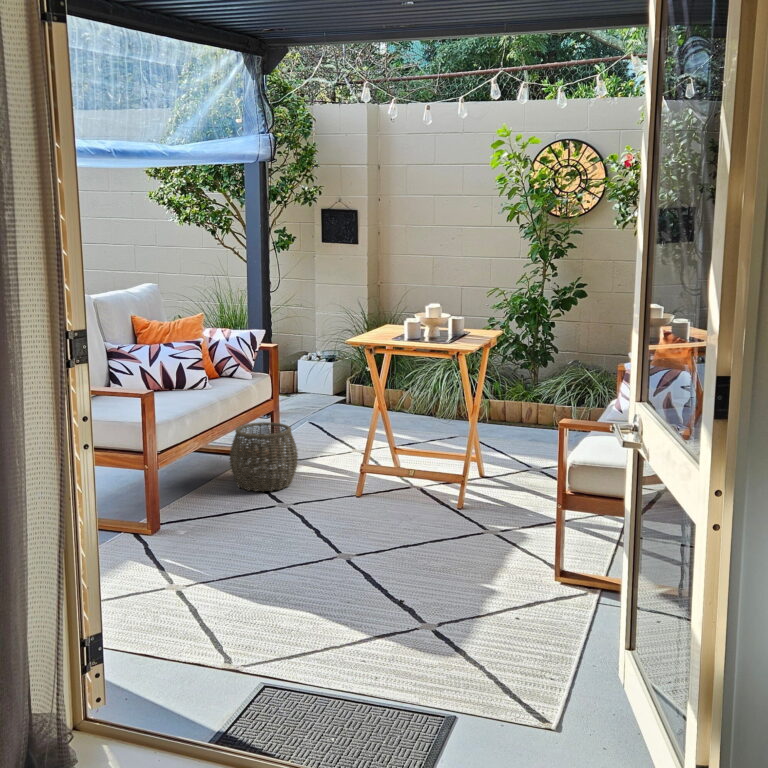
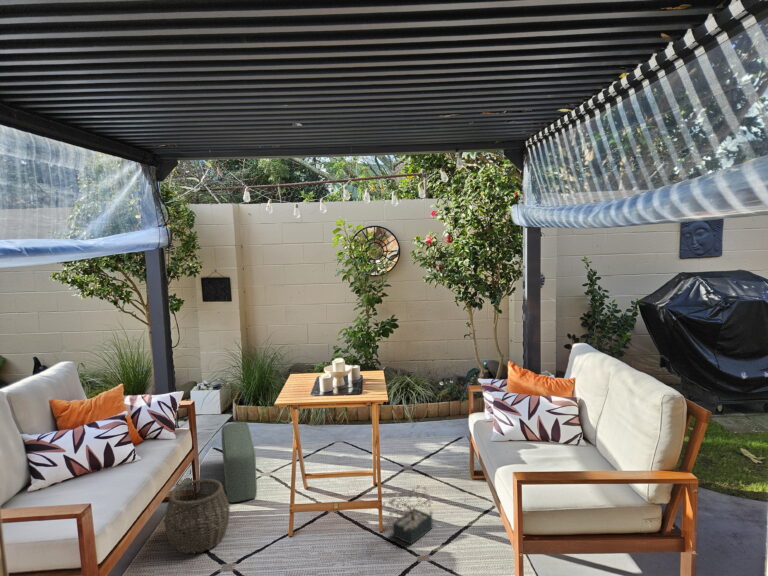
pouf: none [304,387,346,465] -> present [221,422,257,502]
decorative plant: none [457,455,526,520] -> present [383,486,433,544]

